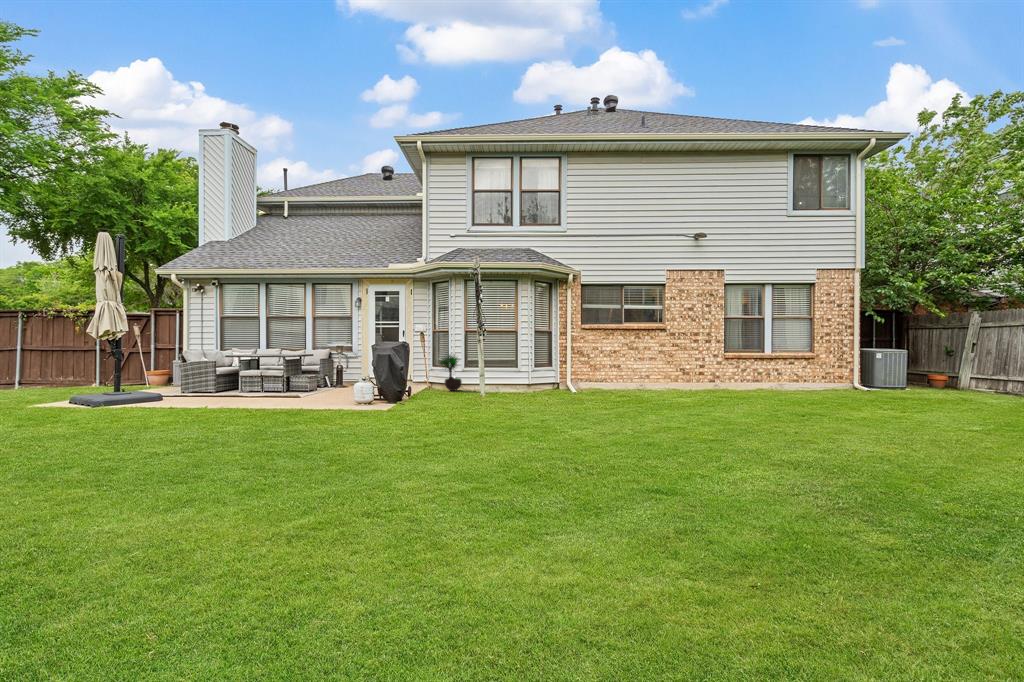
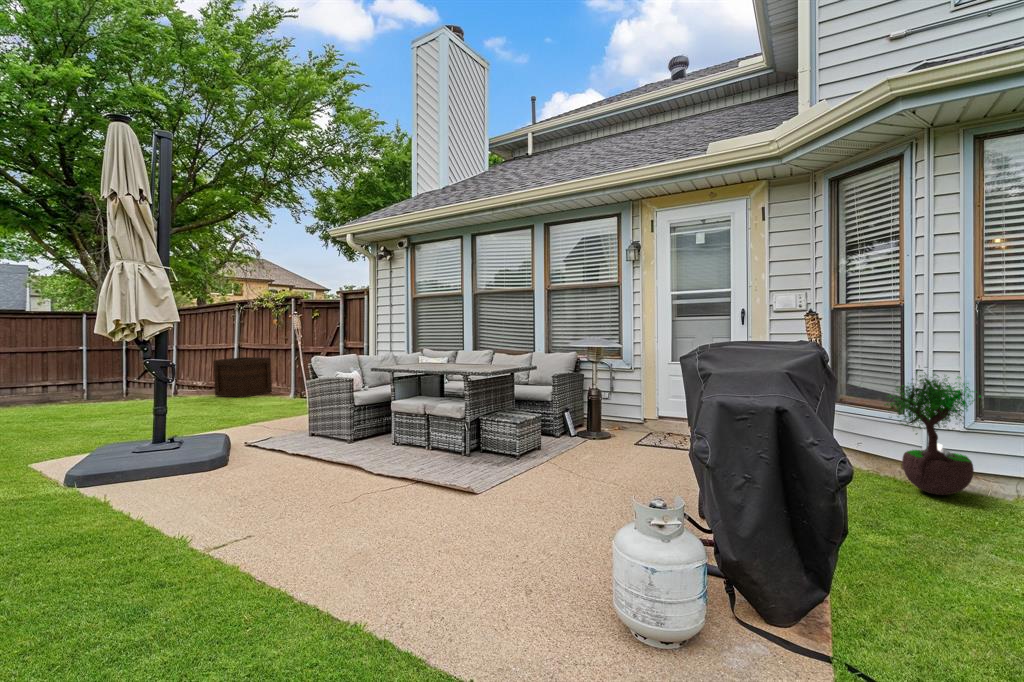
wooden crate: none [41,355,88,383] -> present [213,357,272,397]

